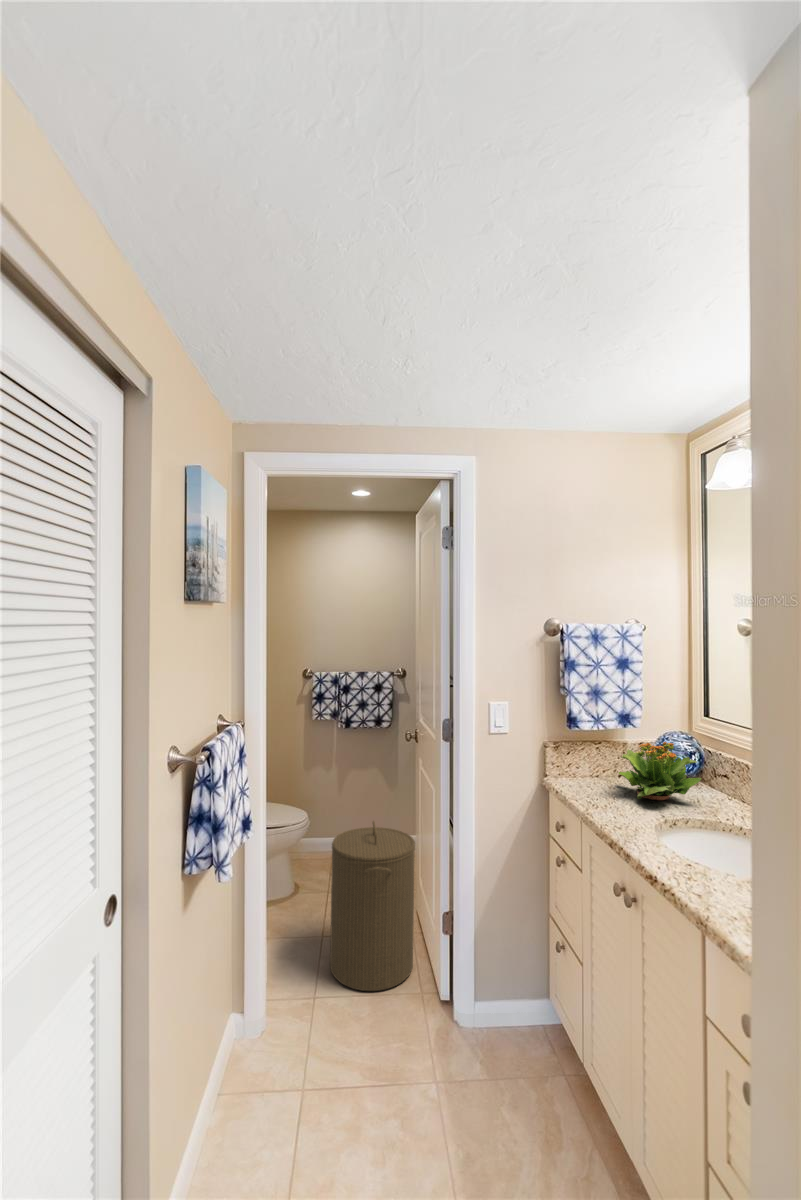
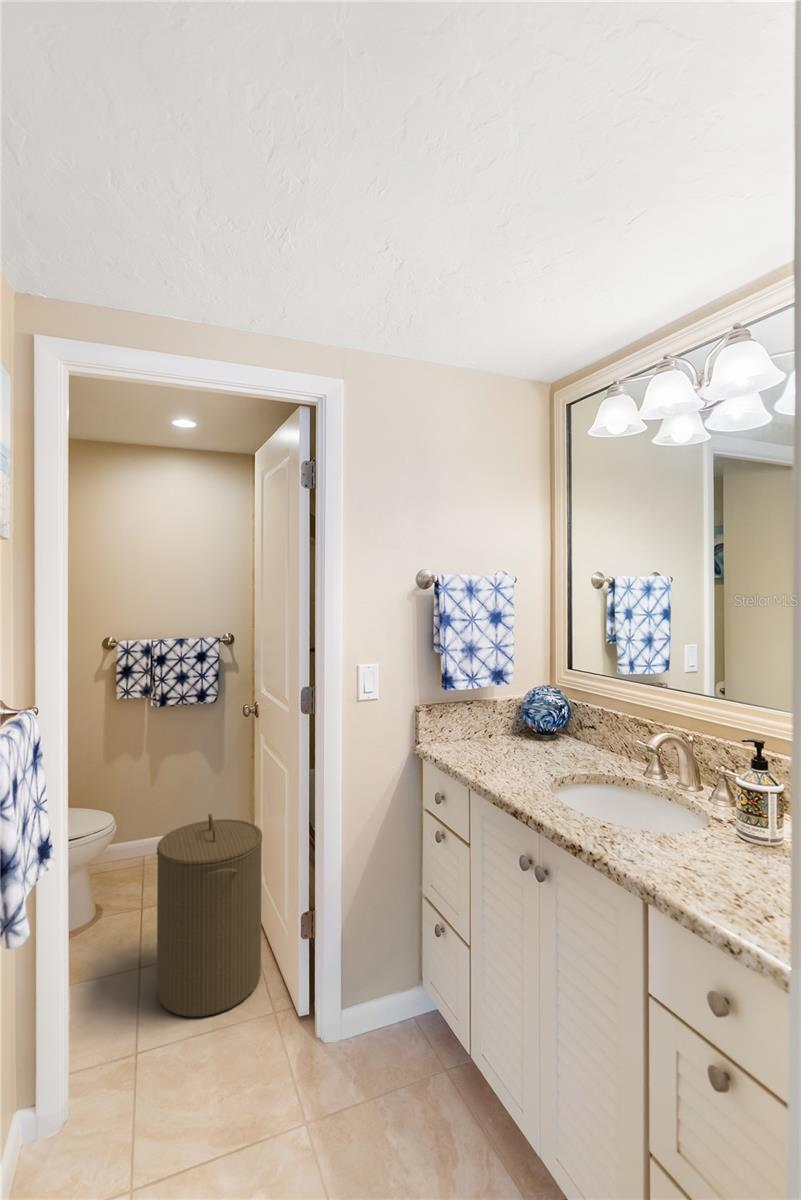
potted flower: present [619,742,701,800] -> none [493,697,578,759]

